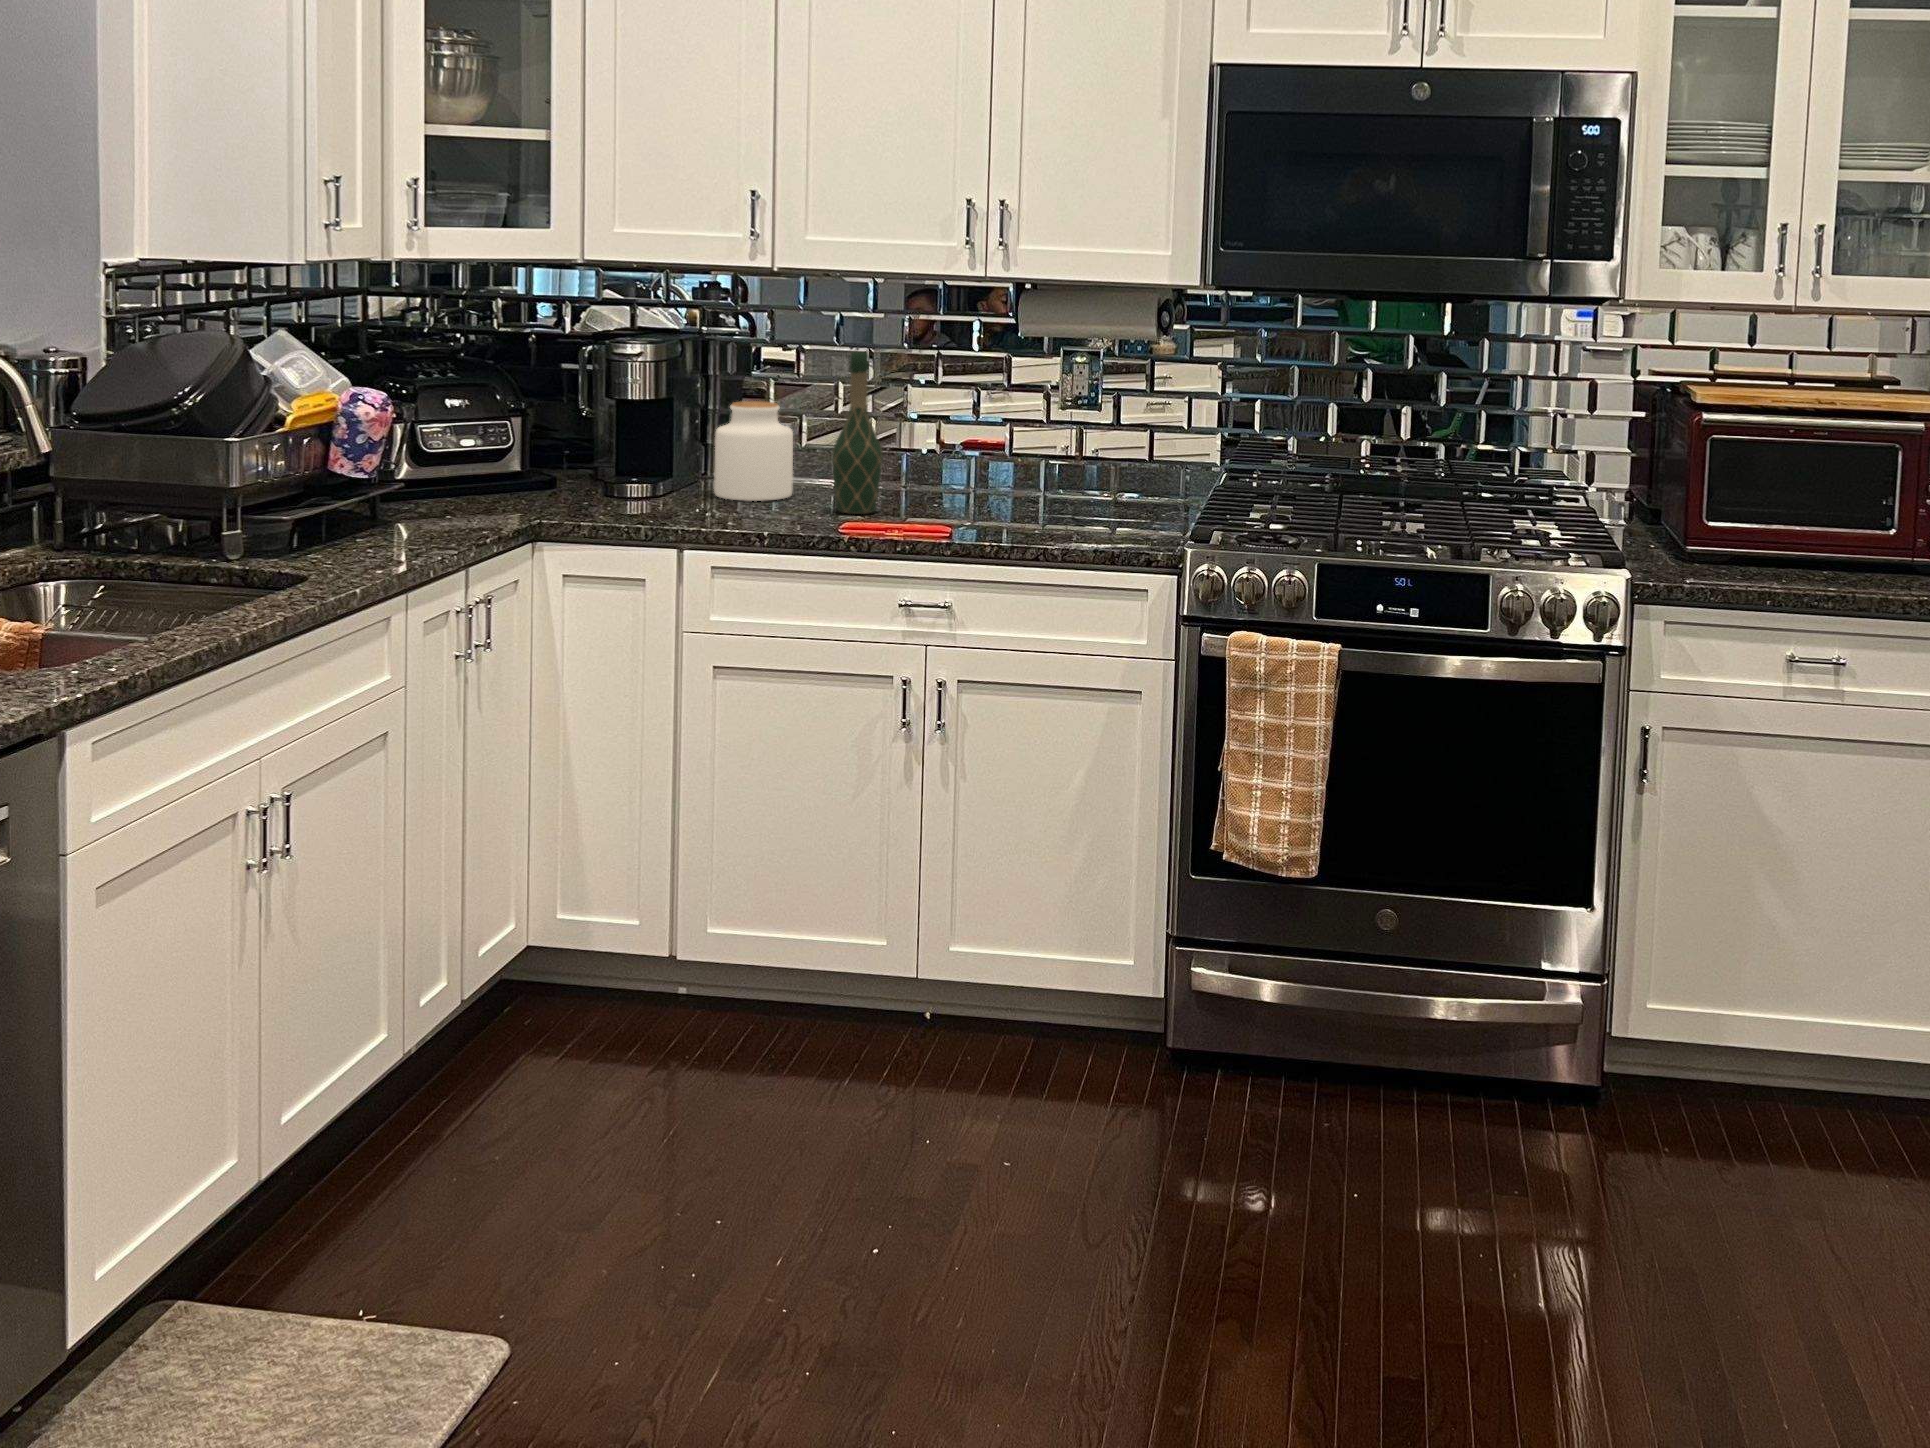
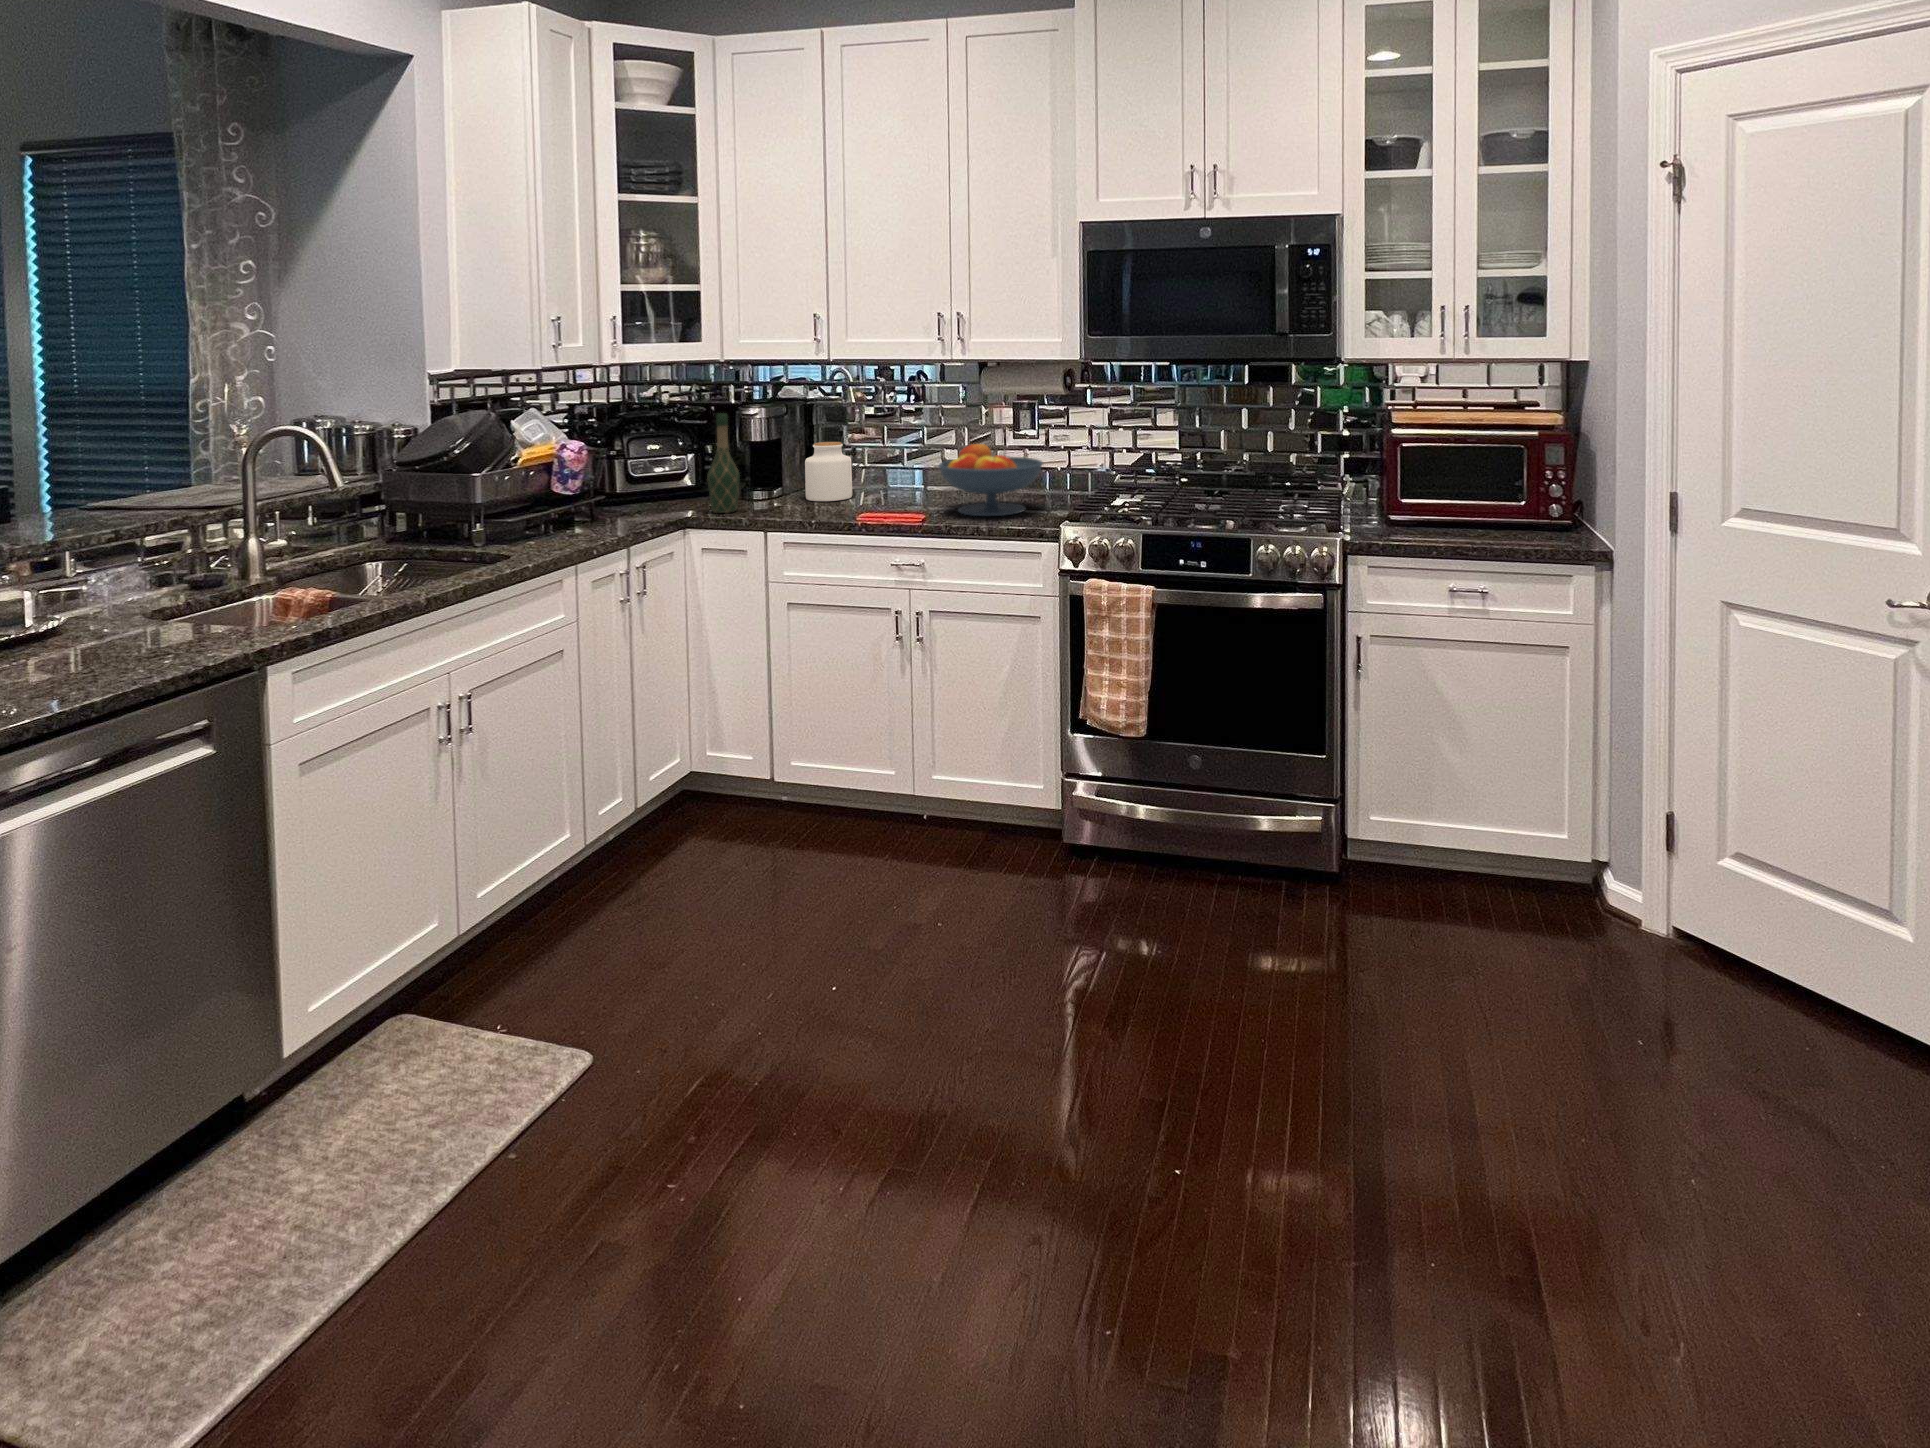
wine bottle: present [832,352,883,514] -> present [707,413,740,513]
fruit bowl: none [960,411,1133,532] -> present [939,444,1043,516]

